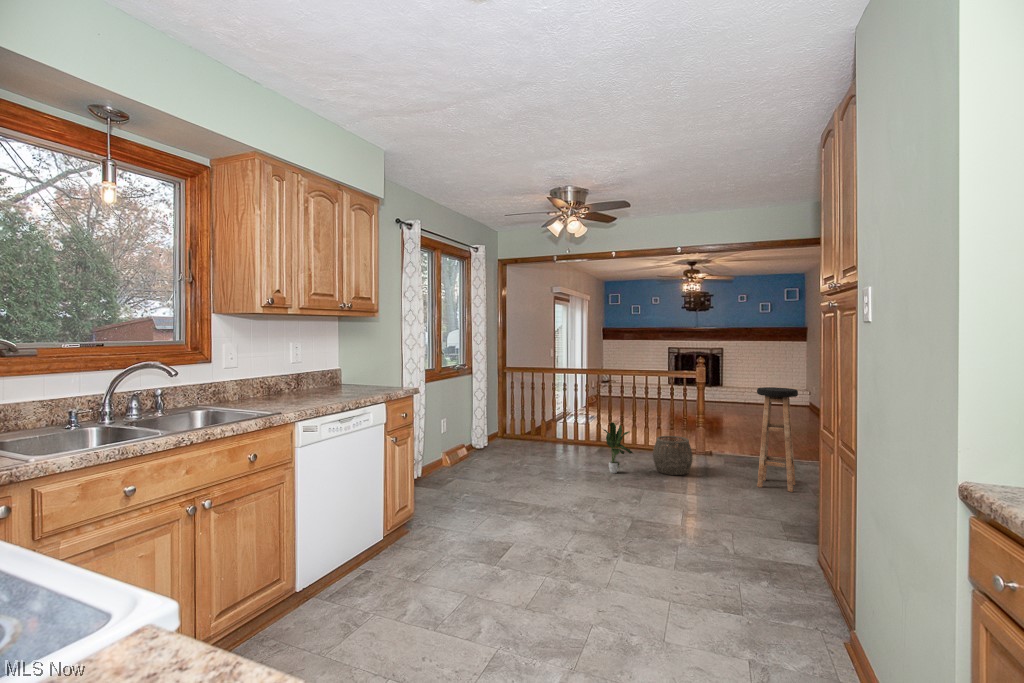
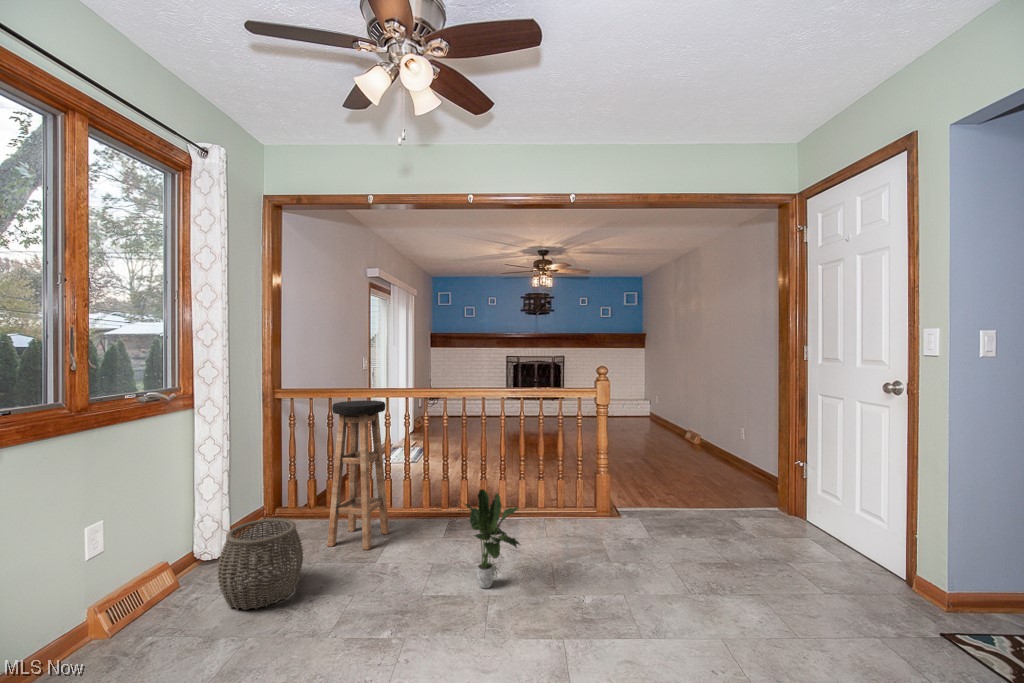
bar stool: present [757,387,798,492] -> present [327,401,389,550]
woven basket: present [653,436,693,475] -> present [217,518,303,610]

